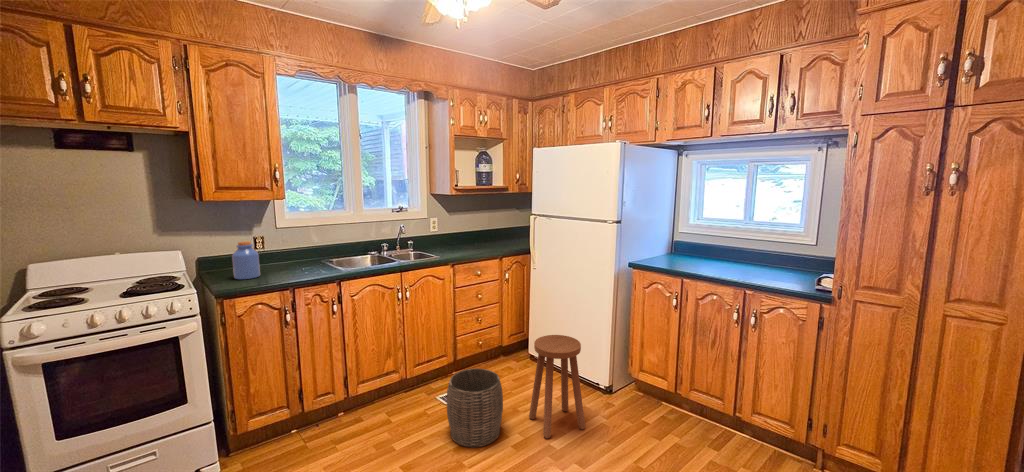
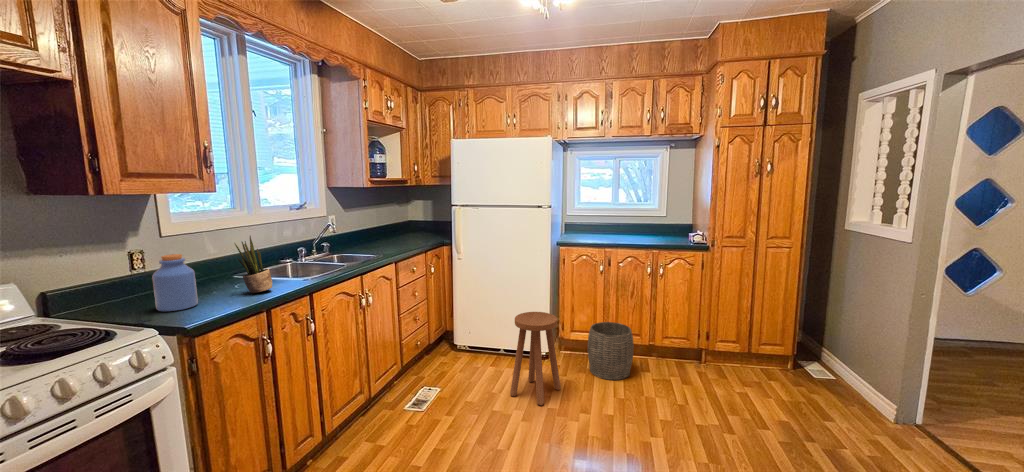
potted plant: none [291,232,312,275] -> present [235,236,272,293]
woven basket: present [447,368,503,447] -> present [588,322,634,380]

